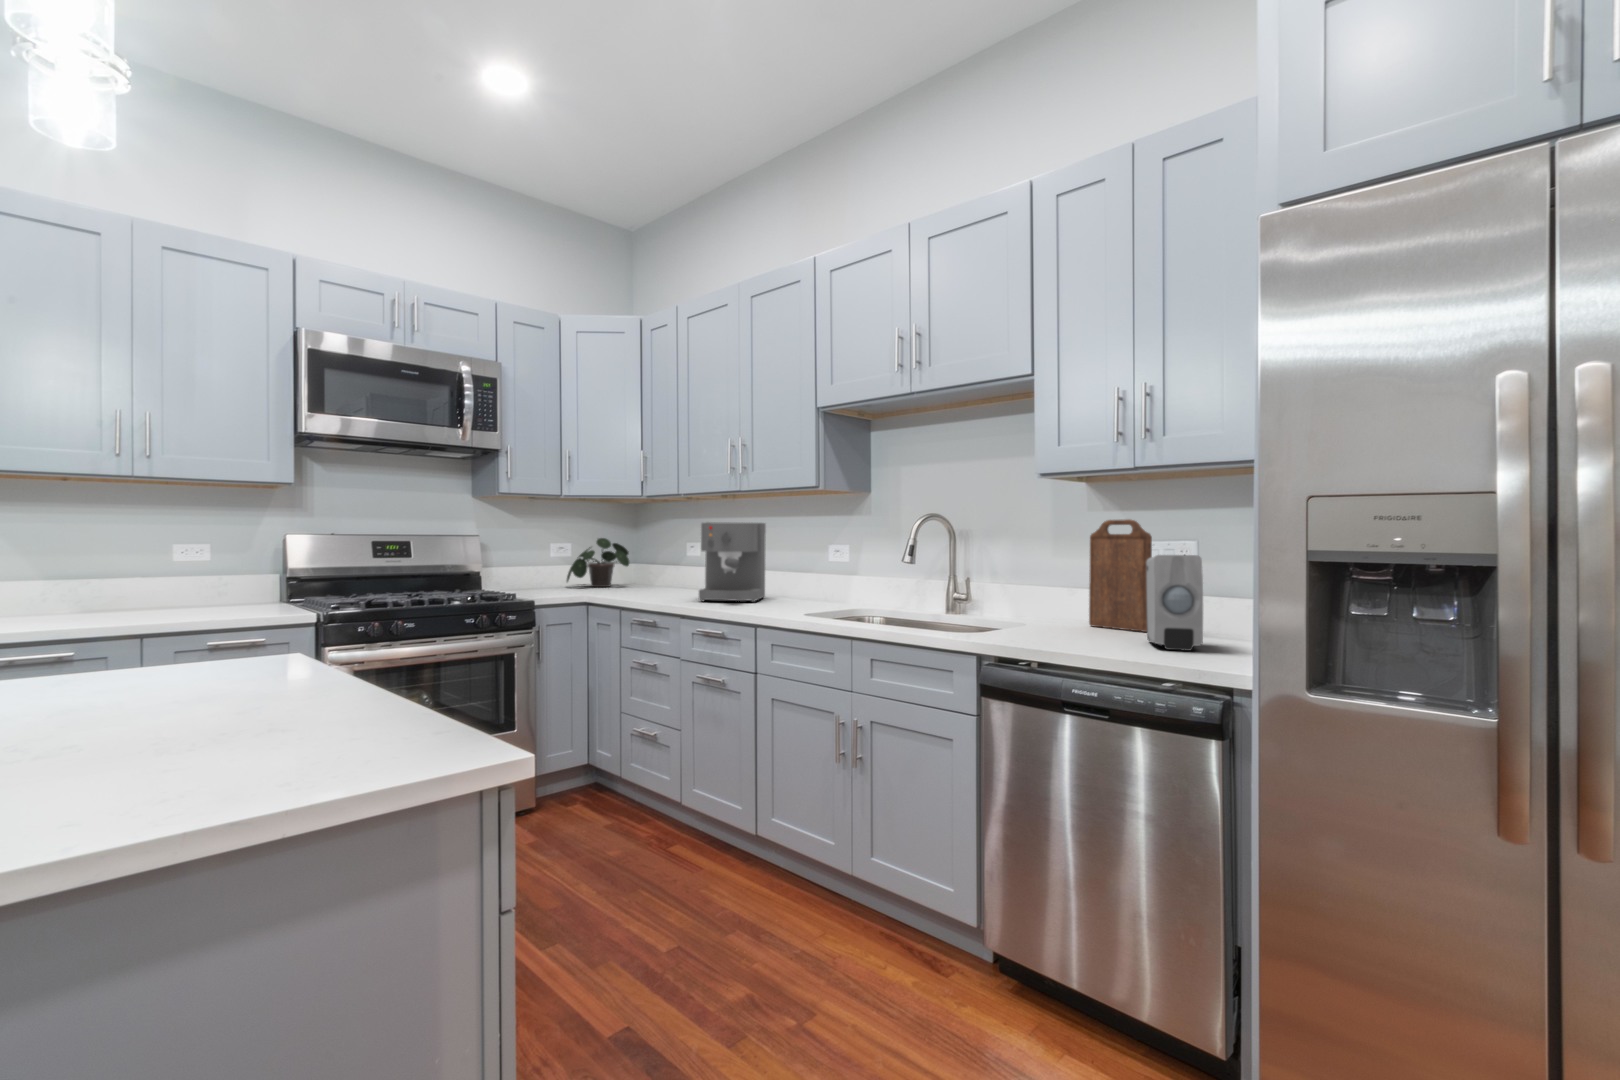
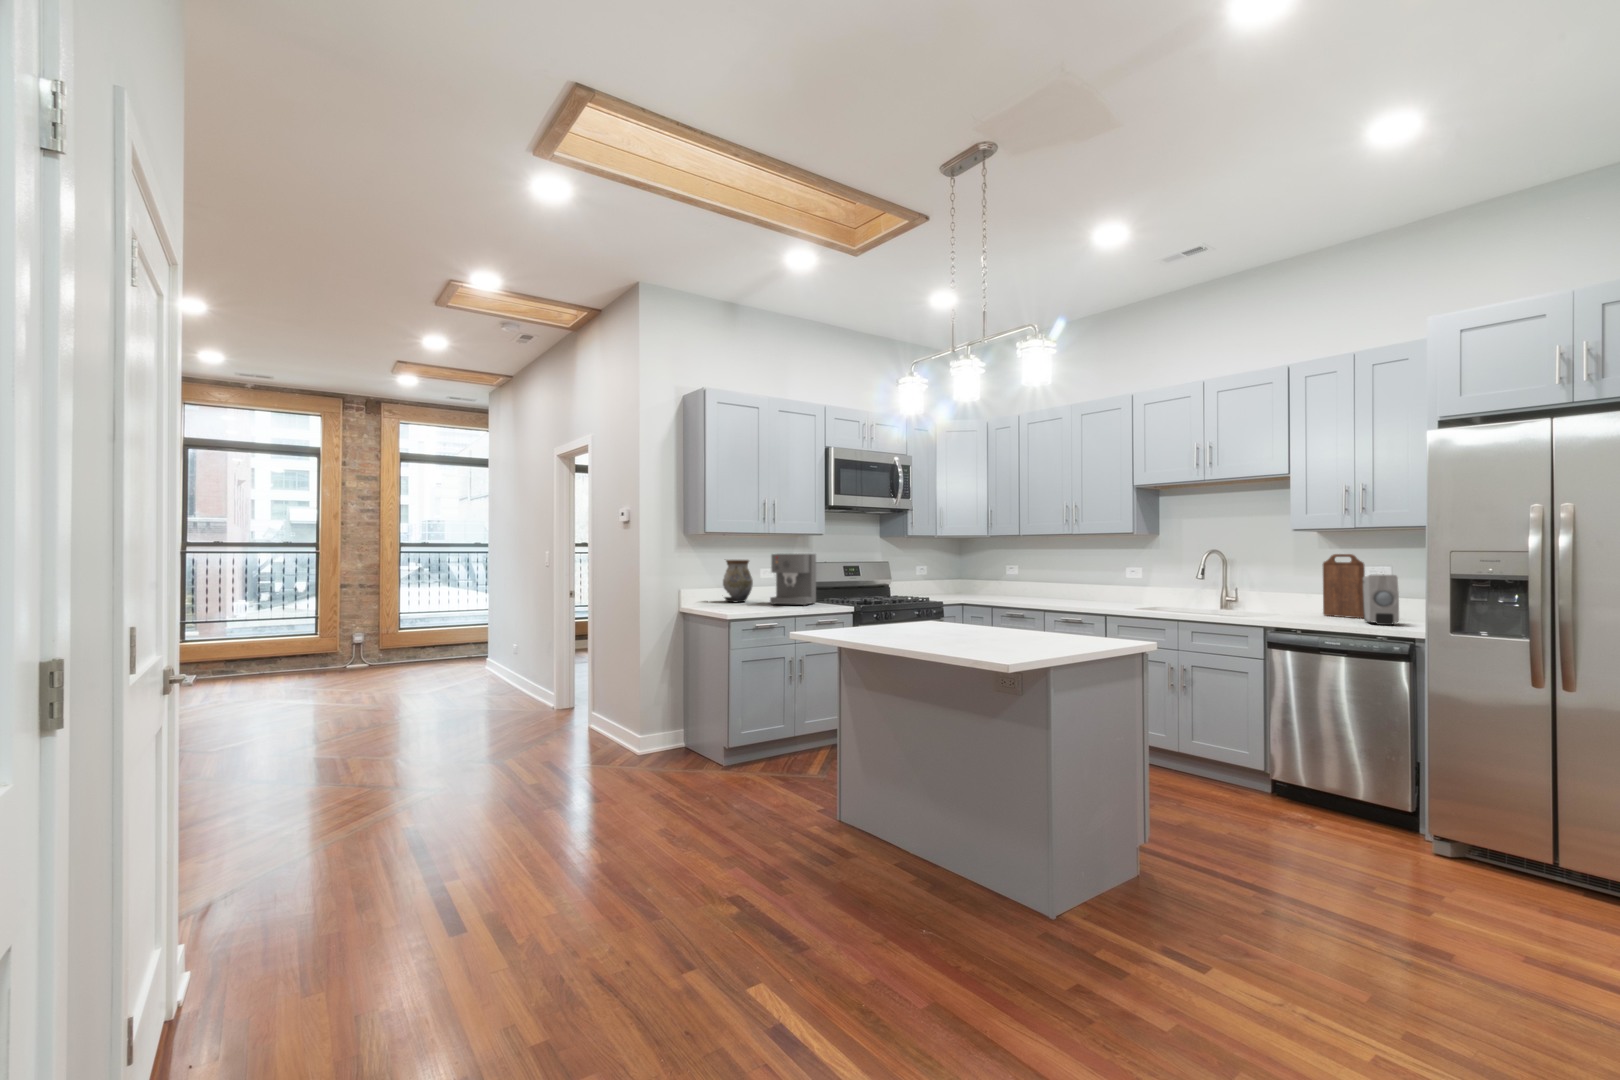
coffee maker: present [699,522,766,602] -> present [770,554,816,605]
vase: none [52,528,141,610] -> present [723,560,753,602]
potted plant: present [567,538,629,587] -> none [933,562,974,594]

